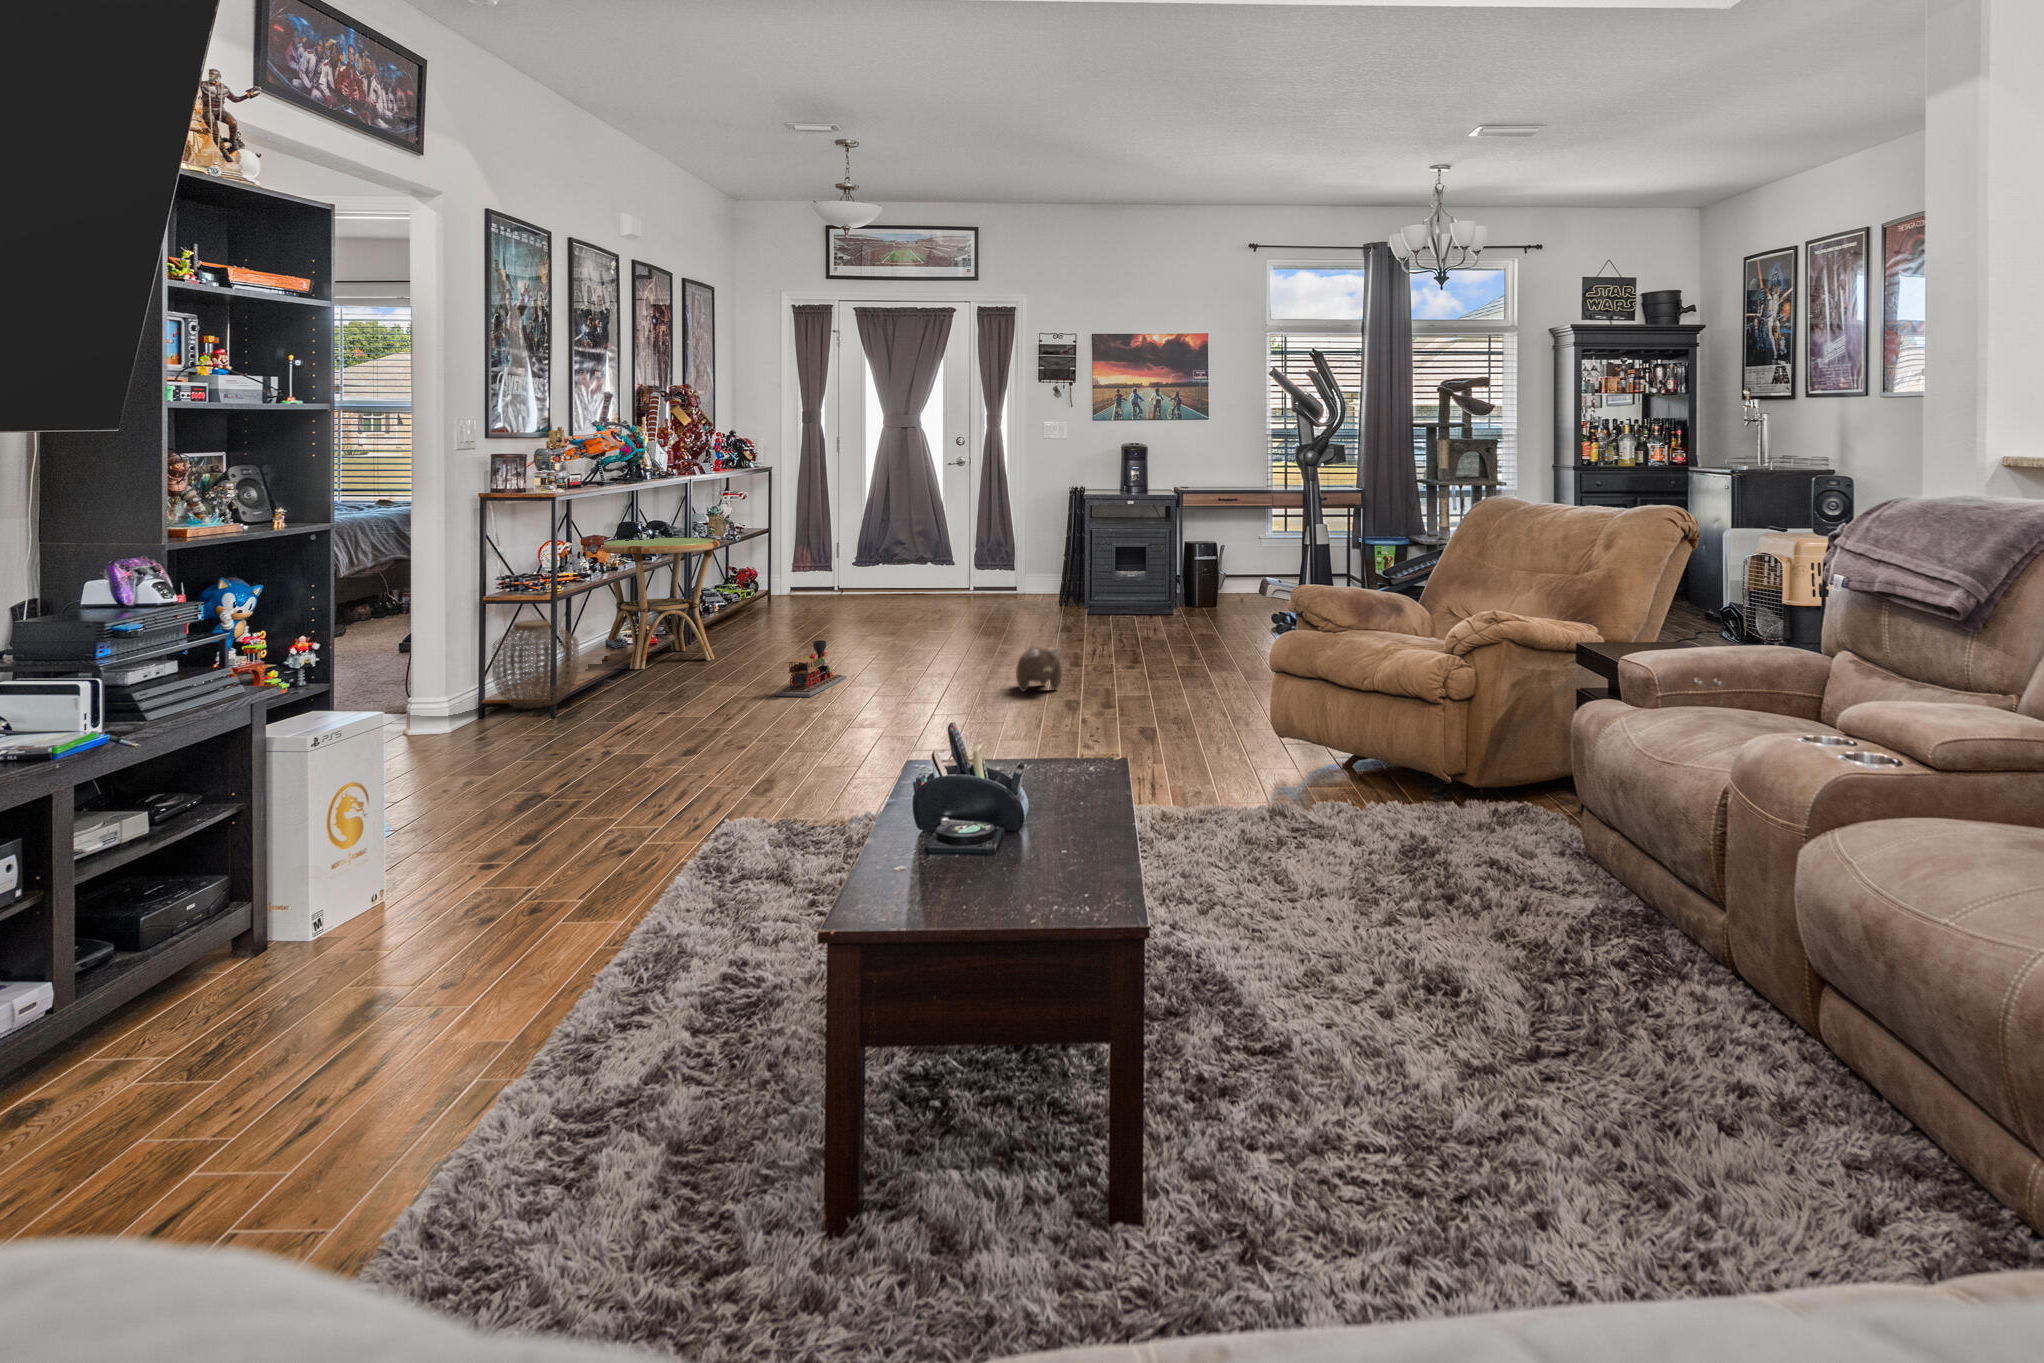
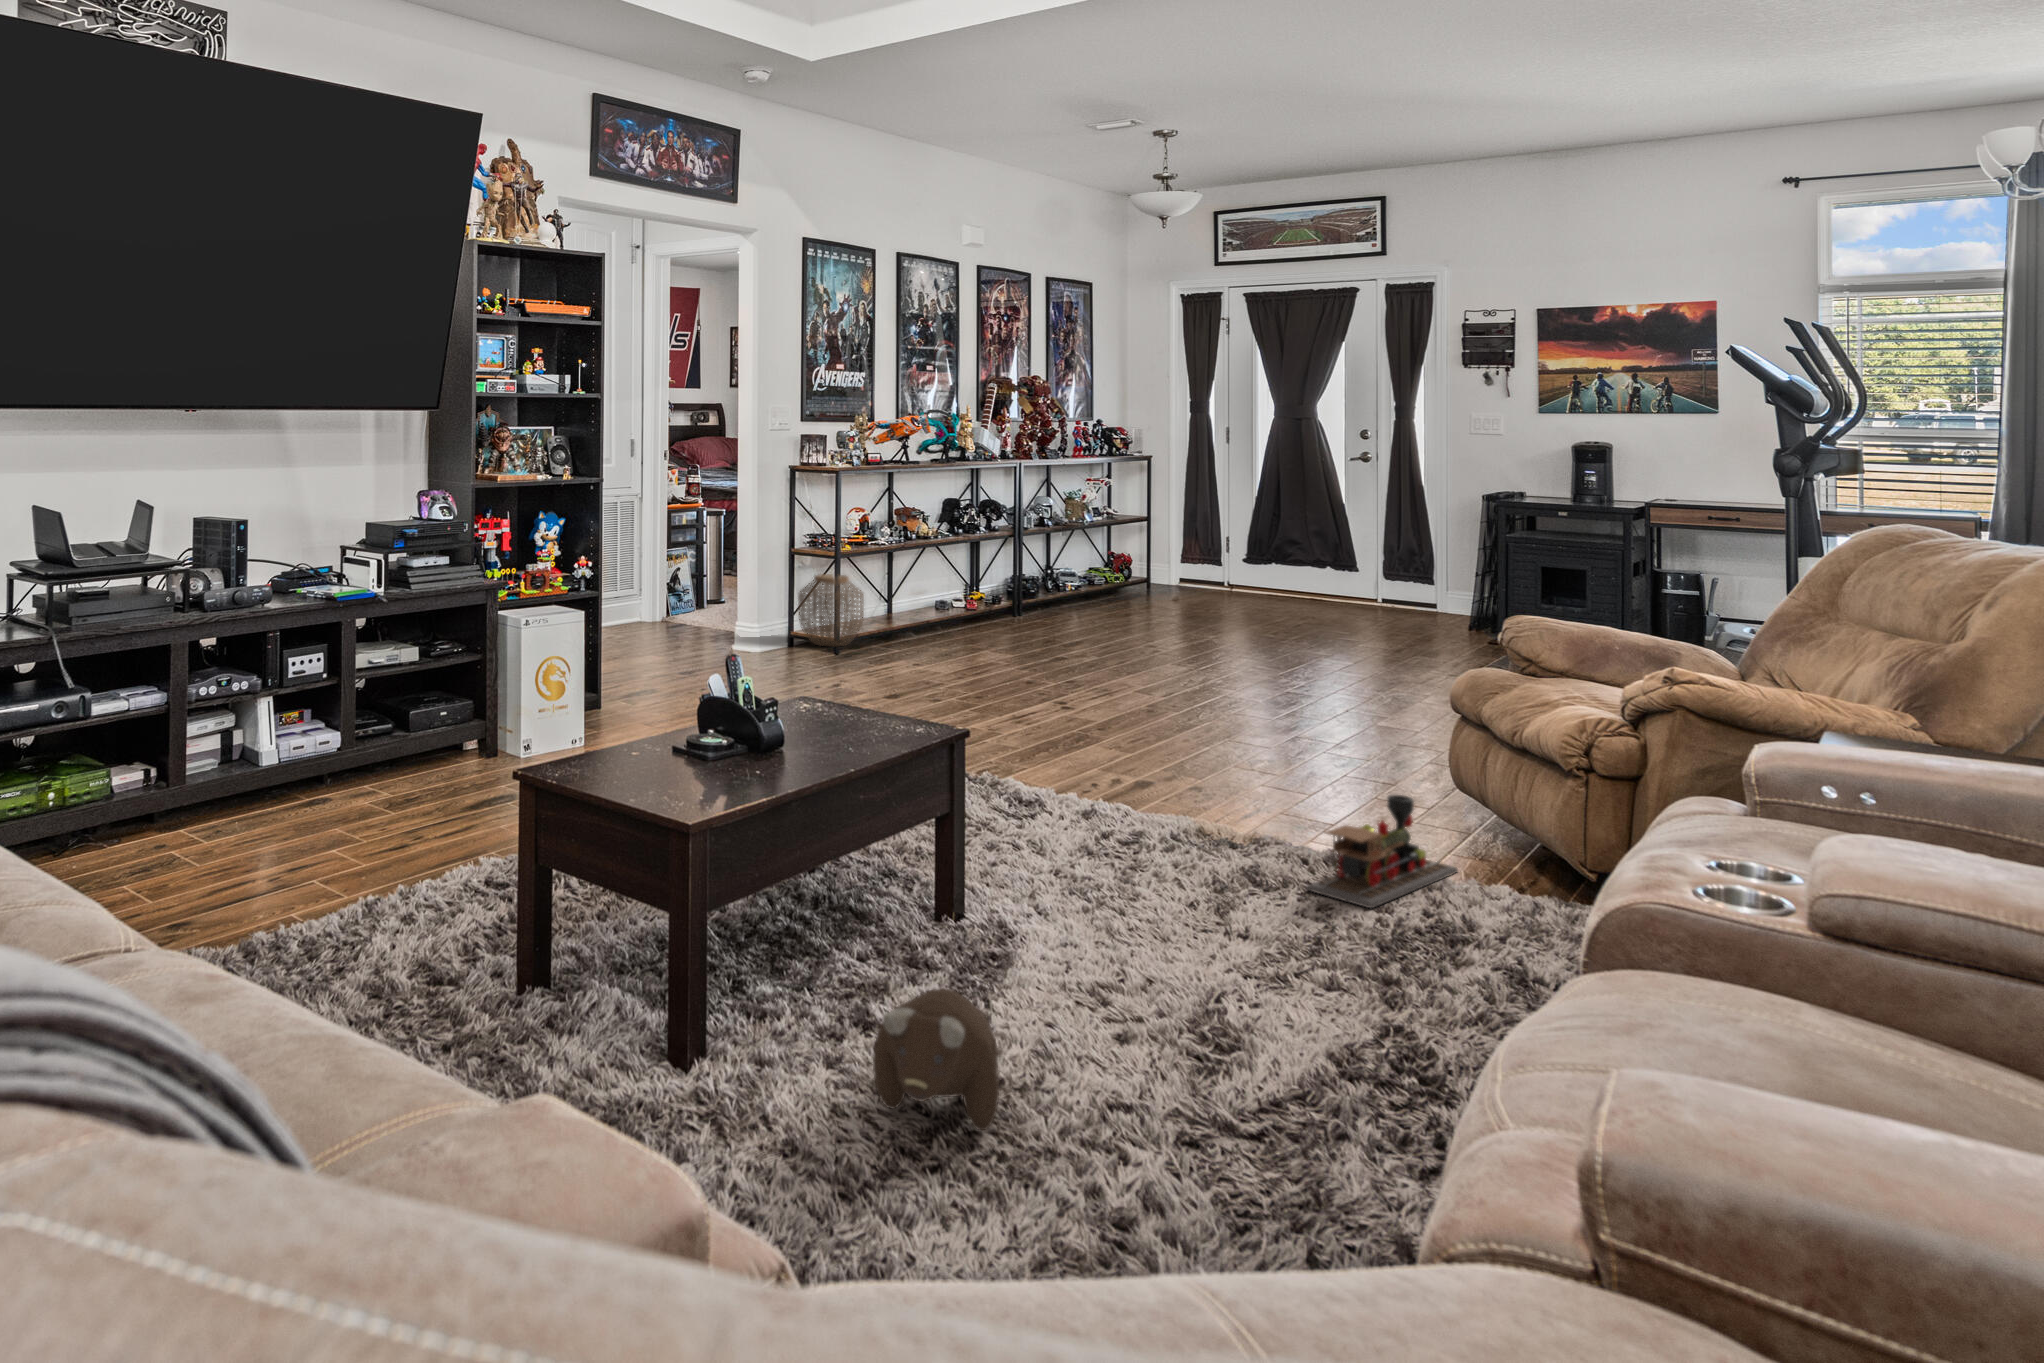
side table: present [601,537,720,669] -> none [916,516,1024,631]
toy train: present [776,640,847,697] -> present [1306,795,1458,908]
plush toy: present [1016,647,1062,691] -> present [873,989,999,1130]

